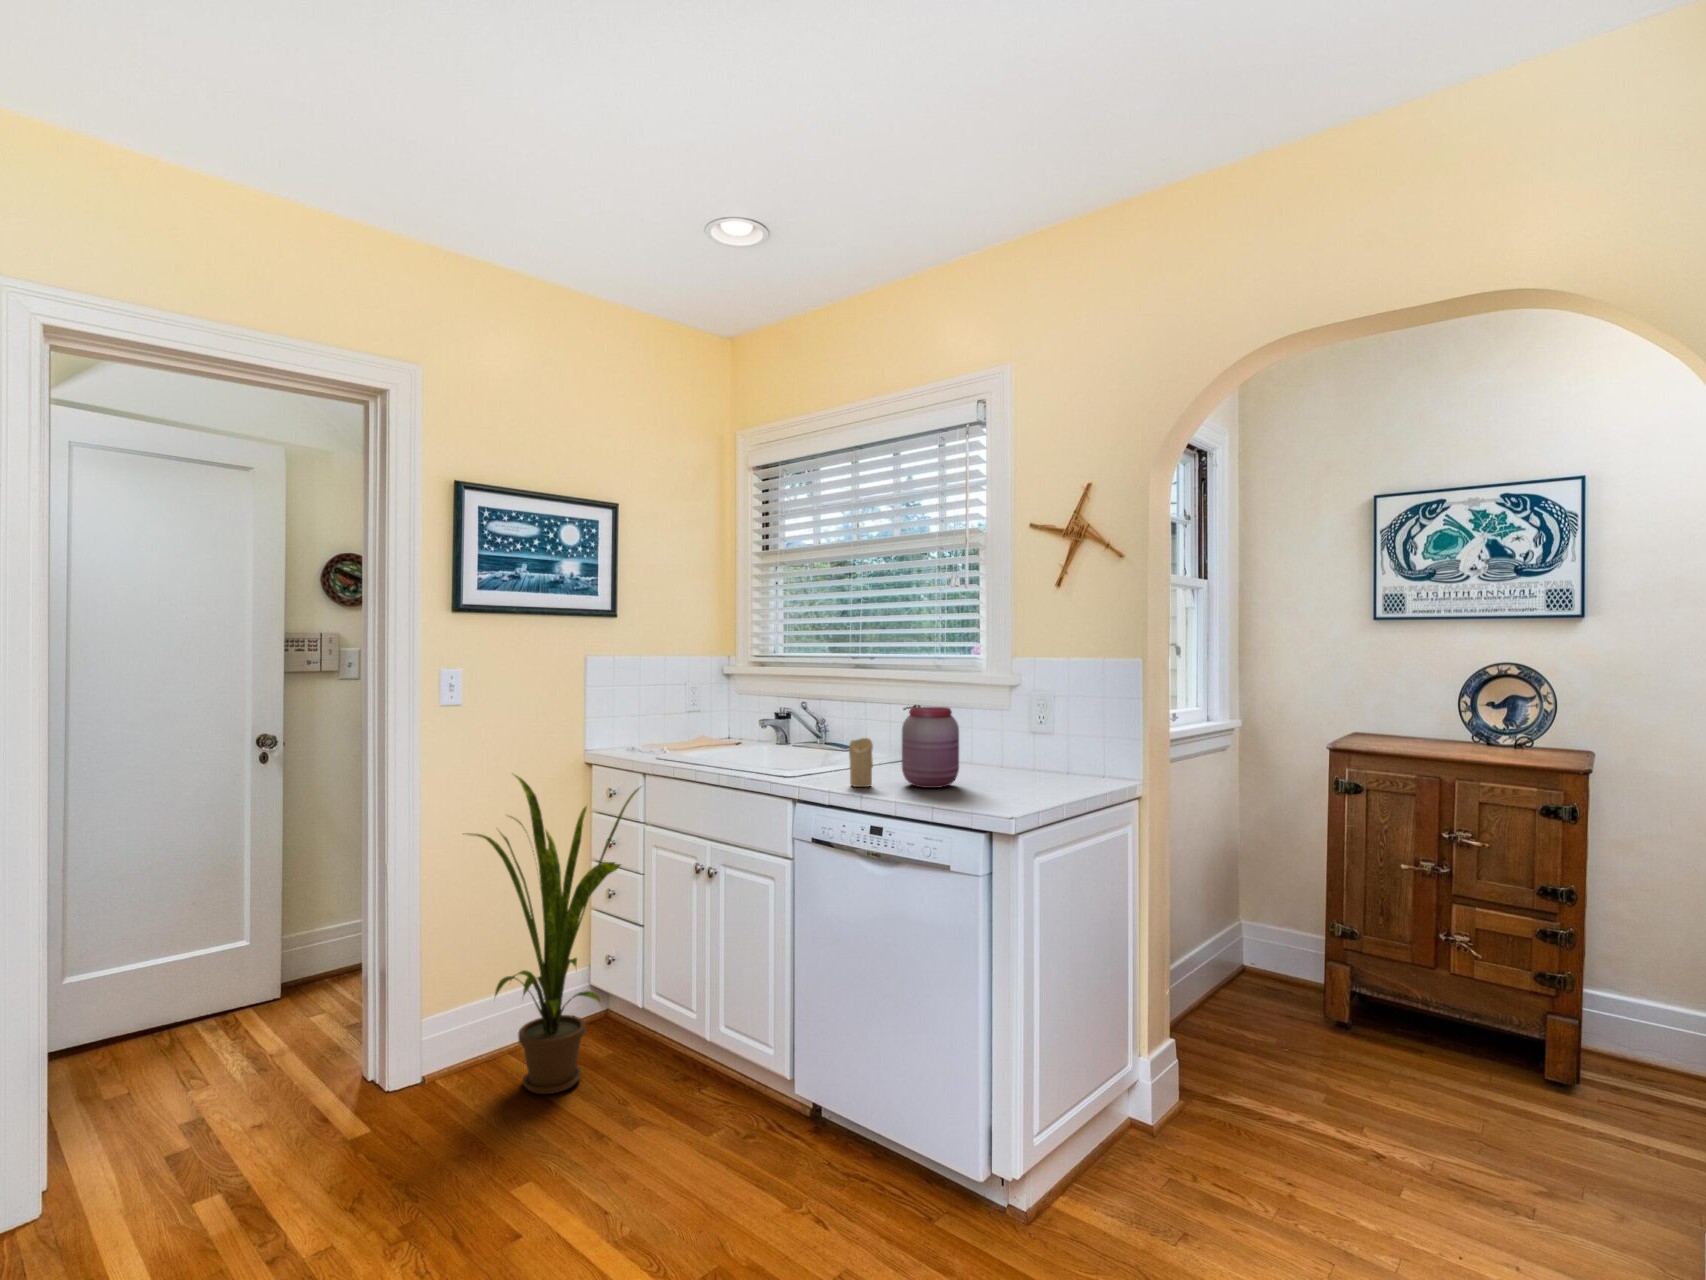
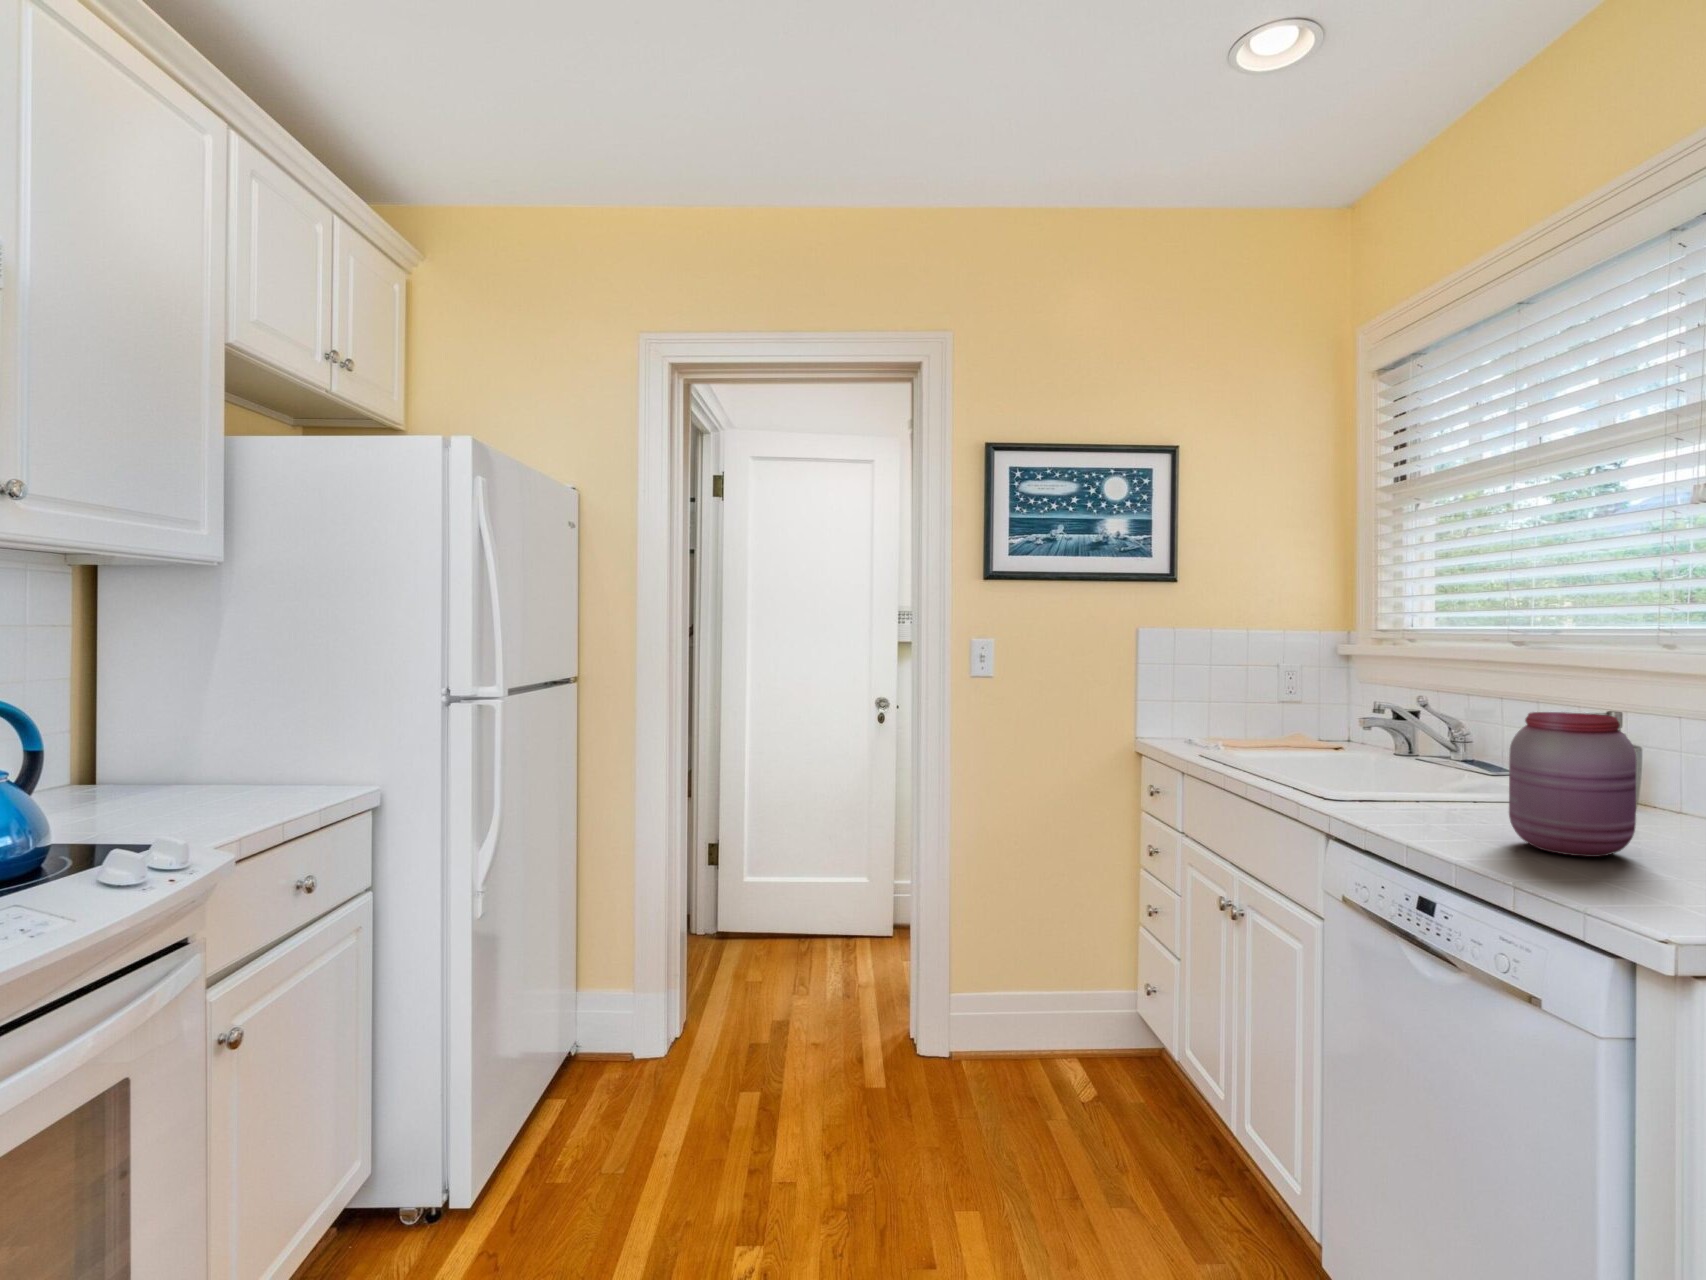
candle: present [849,738,873,787] -> none [1406,756,1450,833]
house plant: present [467,775,639,1094] -> none [959,754,1158,1122]

